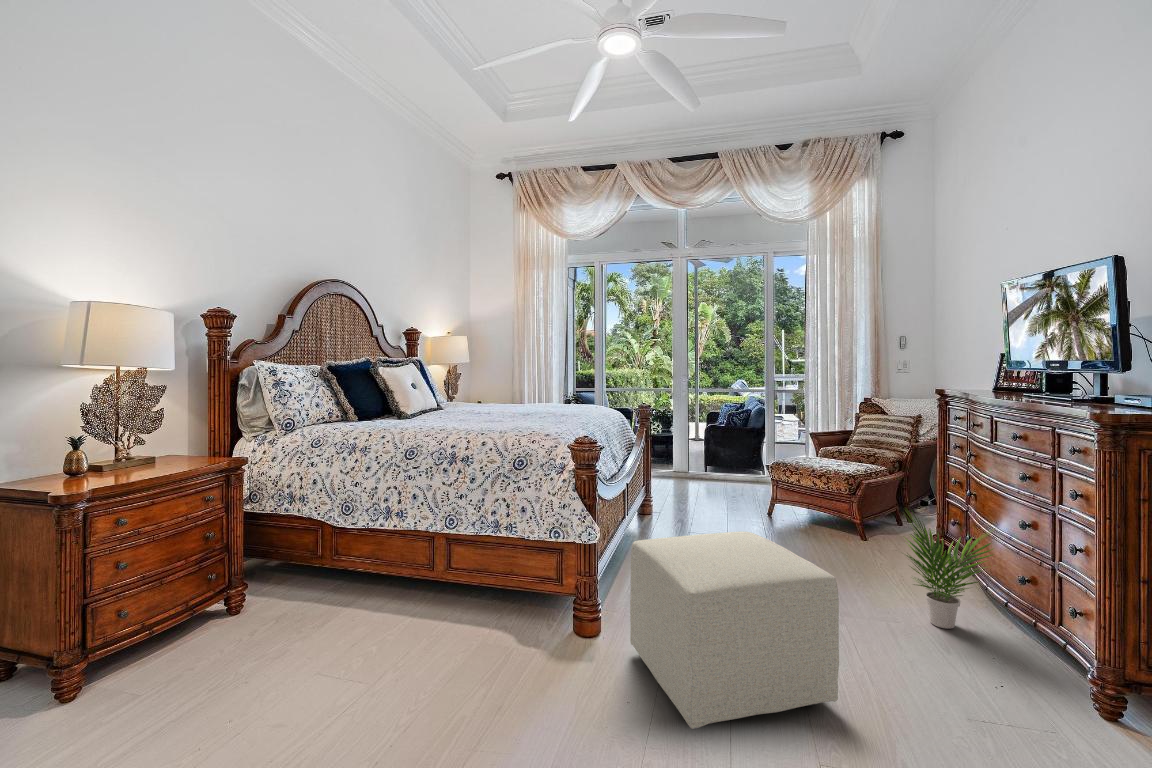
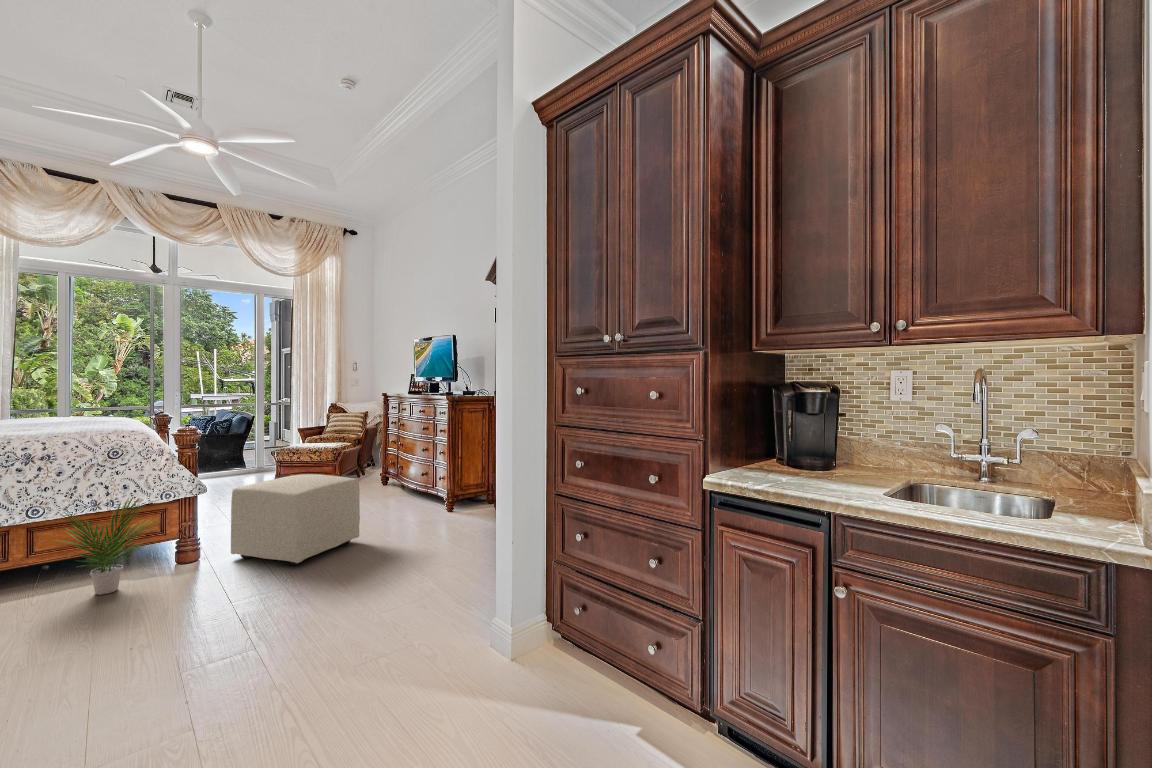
potted plant: present [904,510,993,629] -> present [60,497,159,595]

